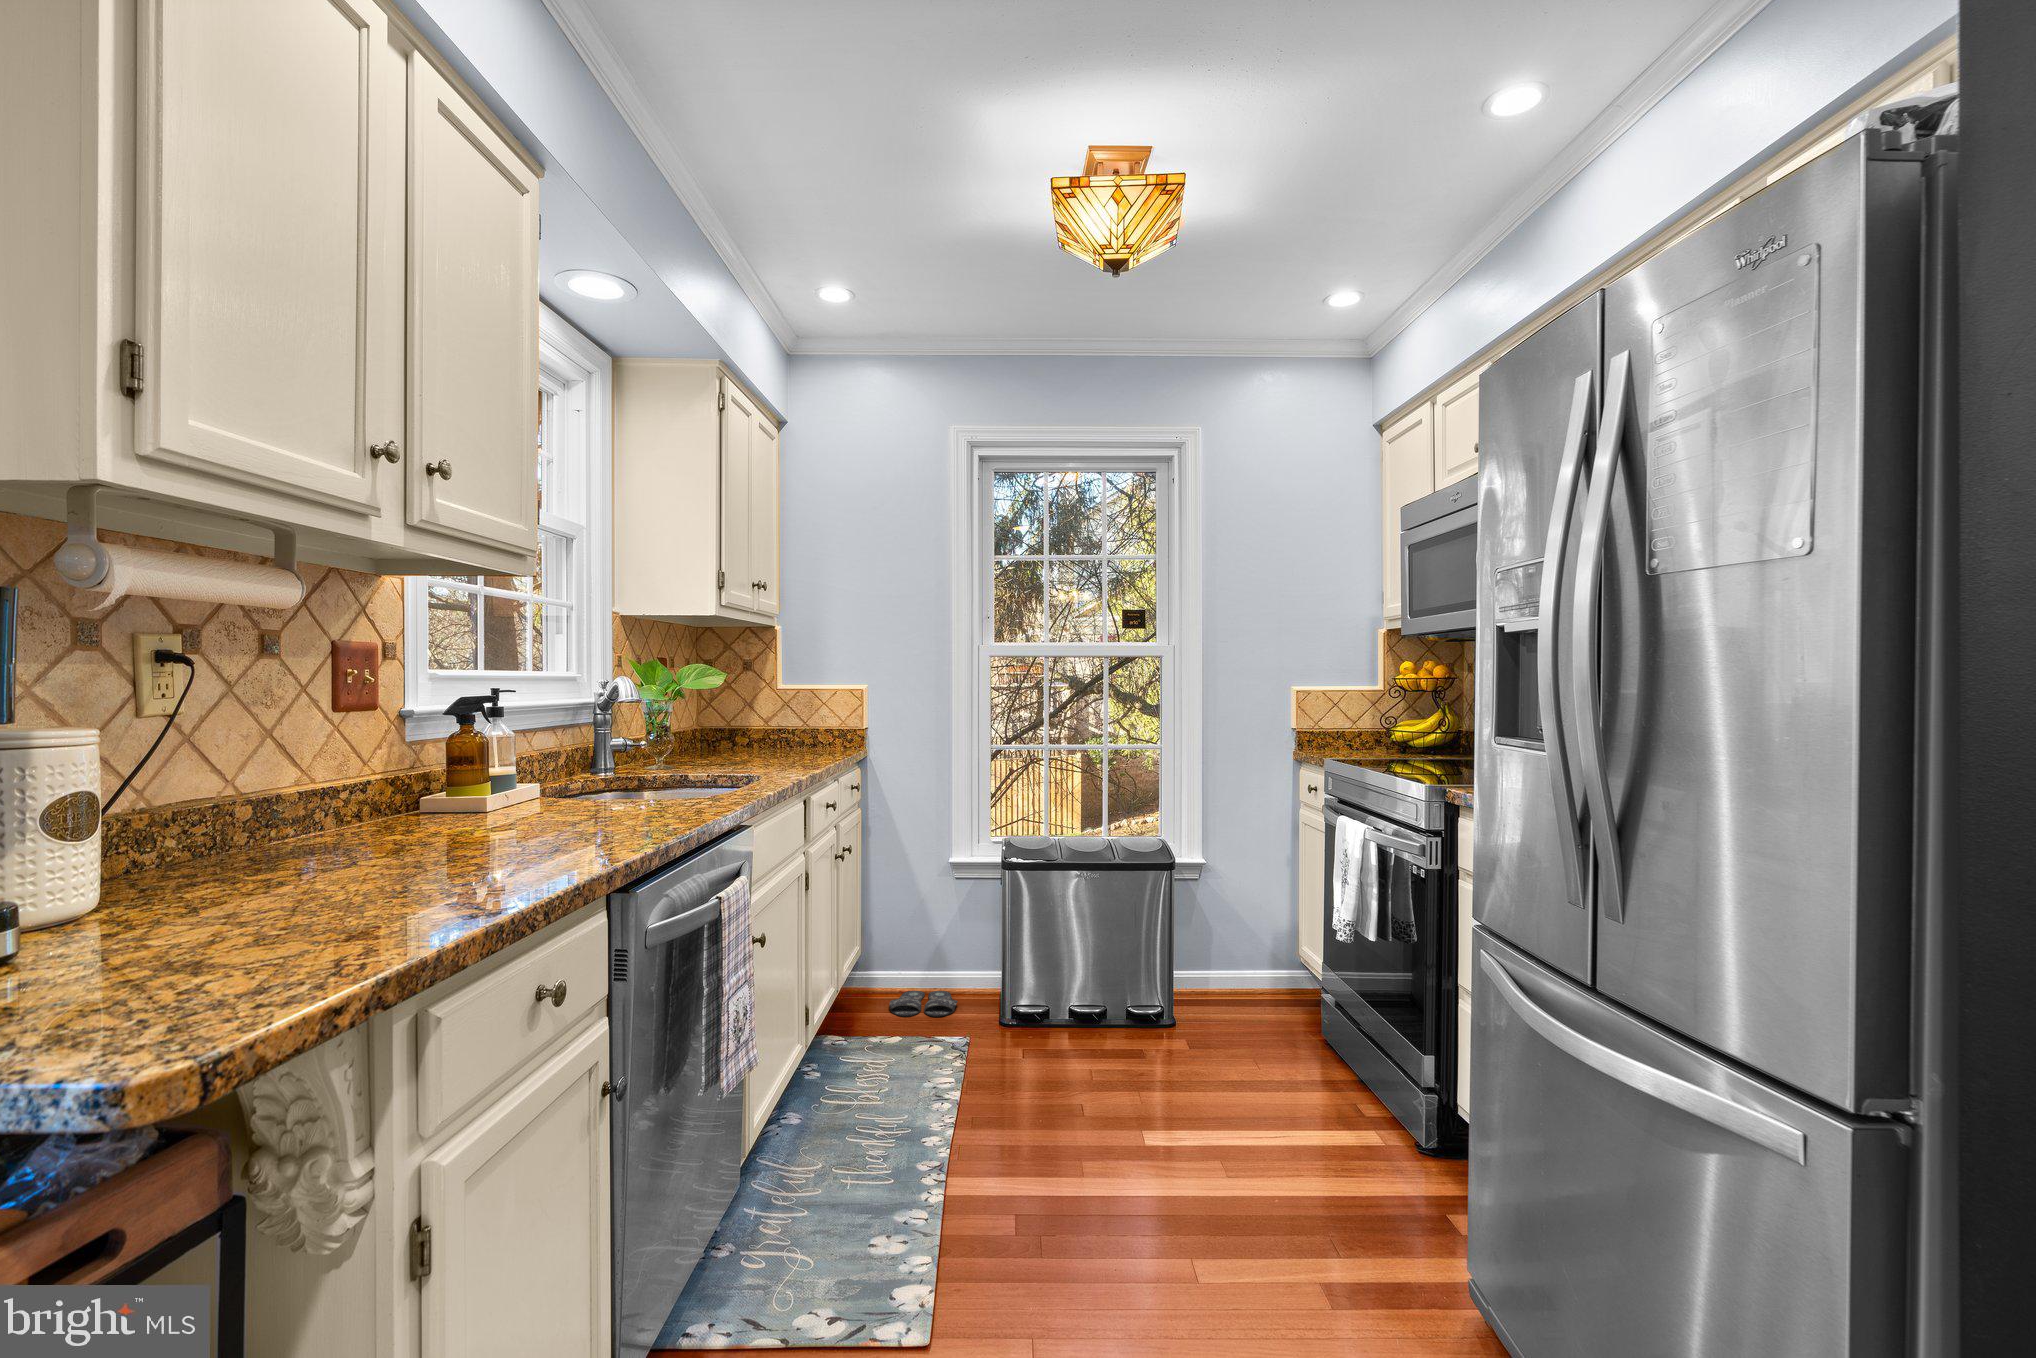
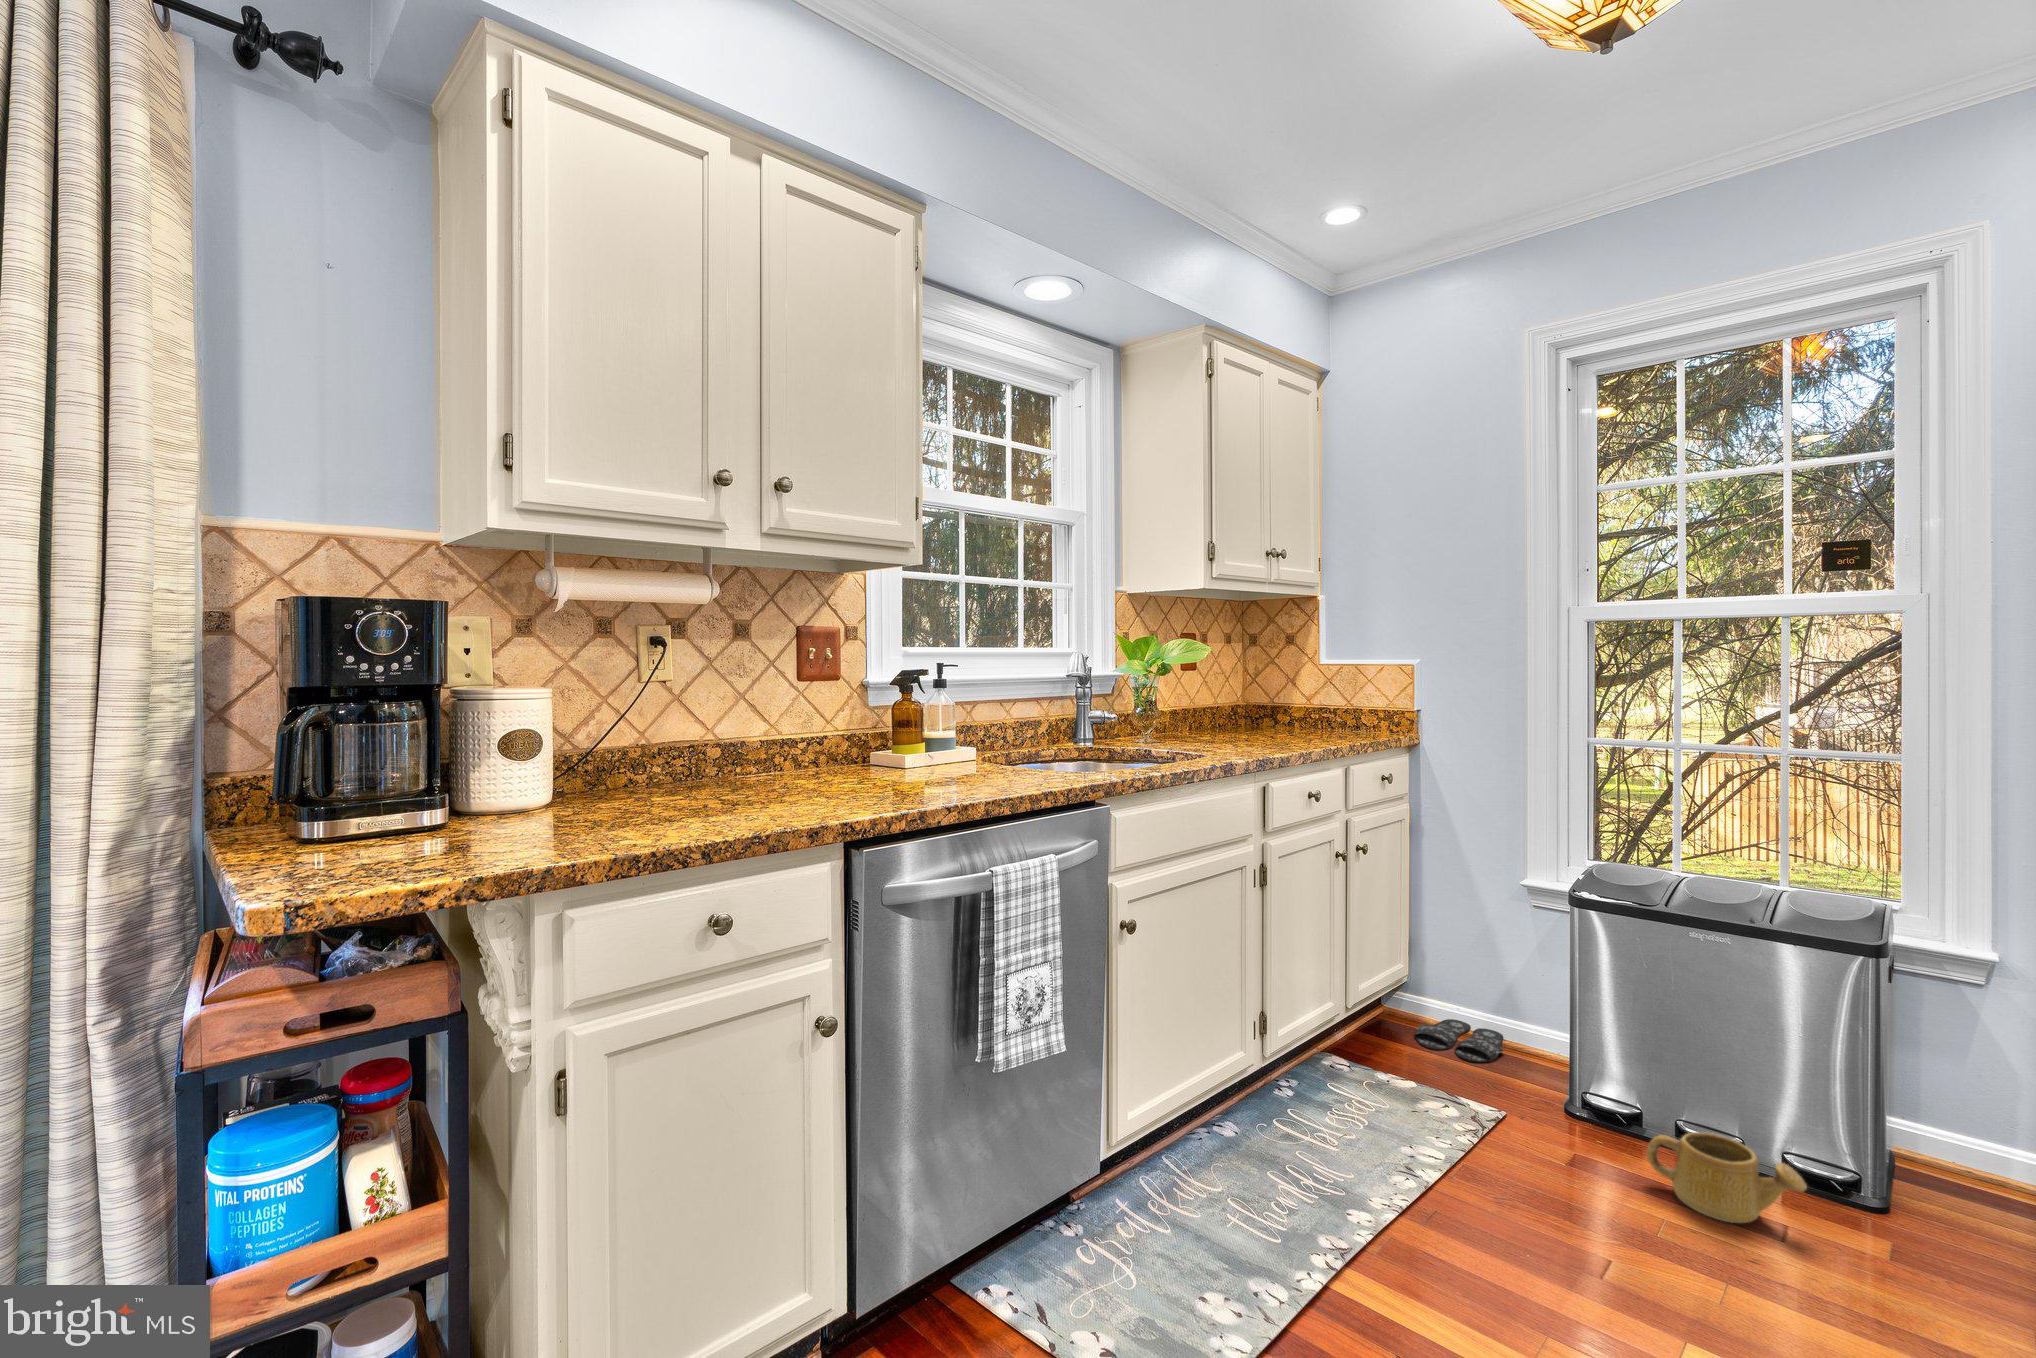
watering can: none [1085,1006,1173,1063] -> present [1647,1132,1807,1223]

